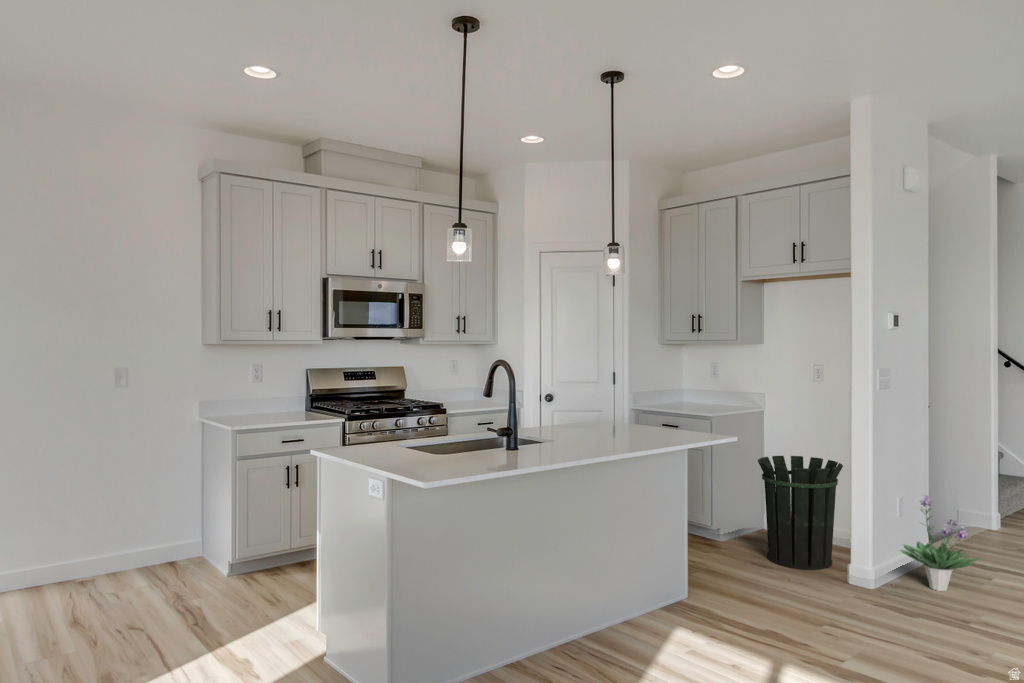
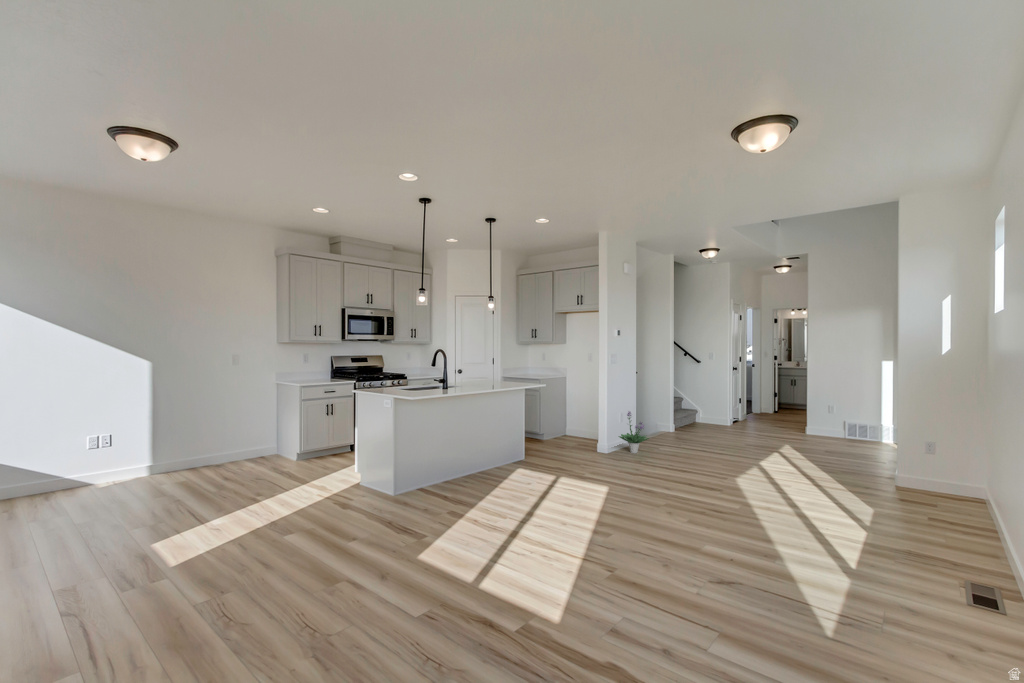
waste bin: present [758,456,843,570] -> none [560,397,597,449]

